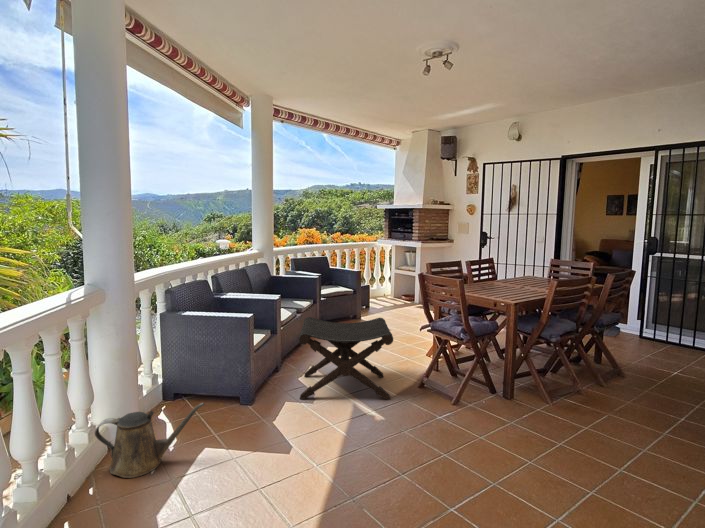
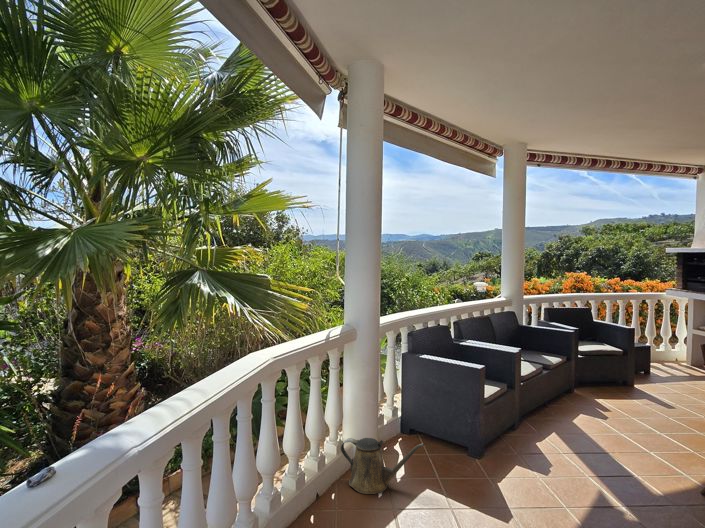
footstool: present [299,317,393,400] -> none [529,377,649,493]

